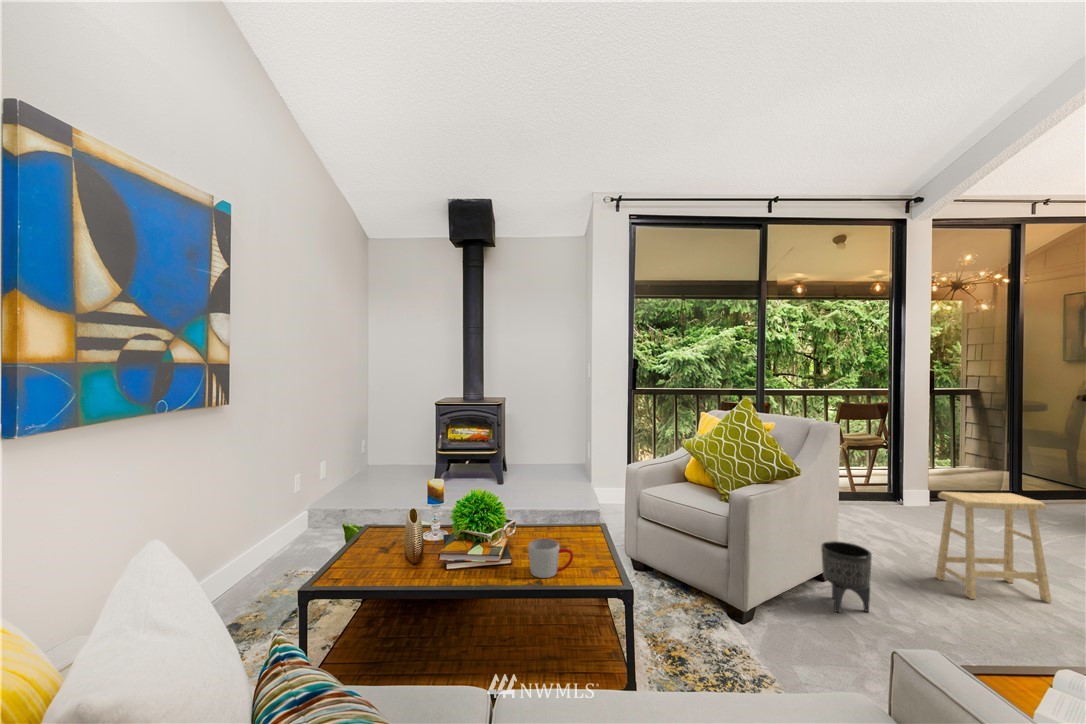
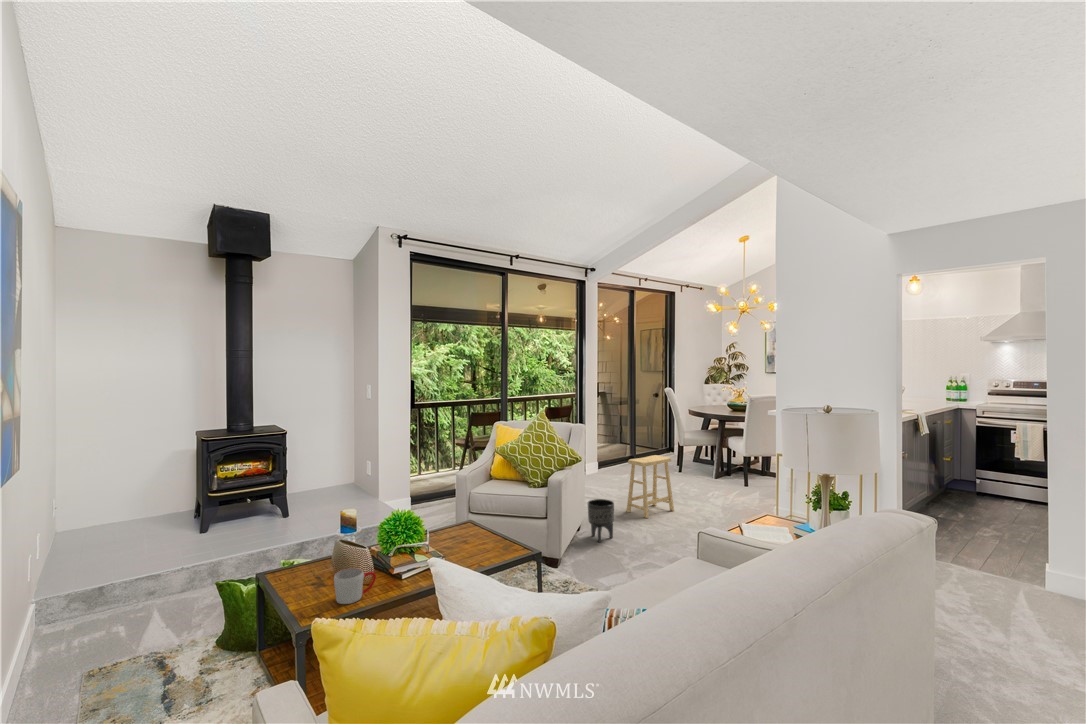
mug: present [528,539,573,578] -> present [334,568,376,604]

